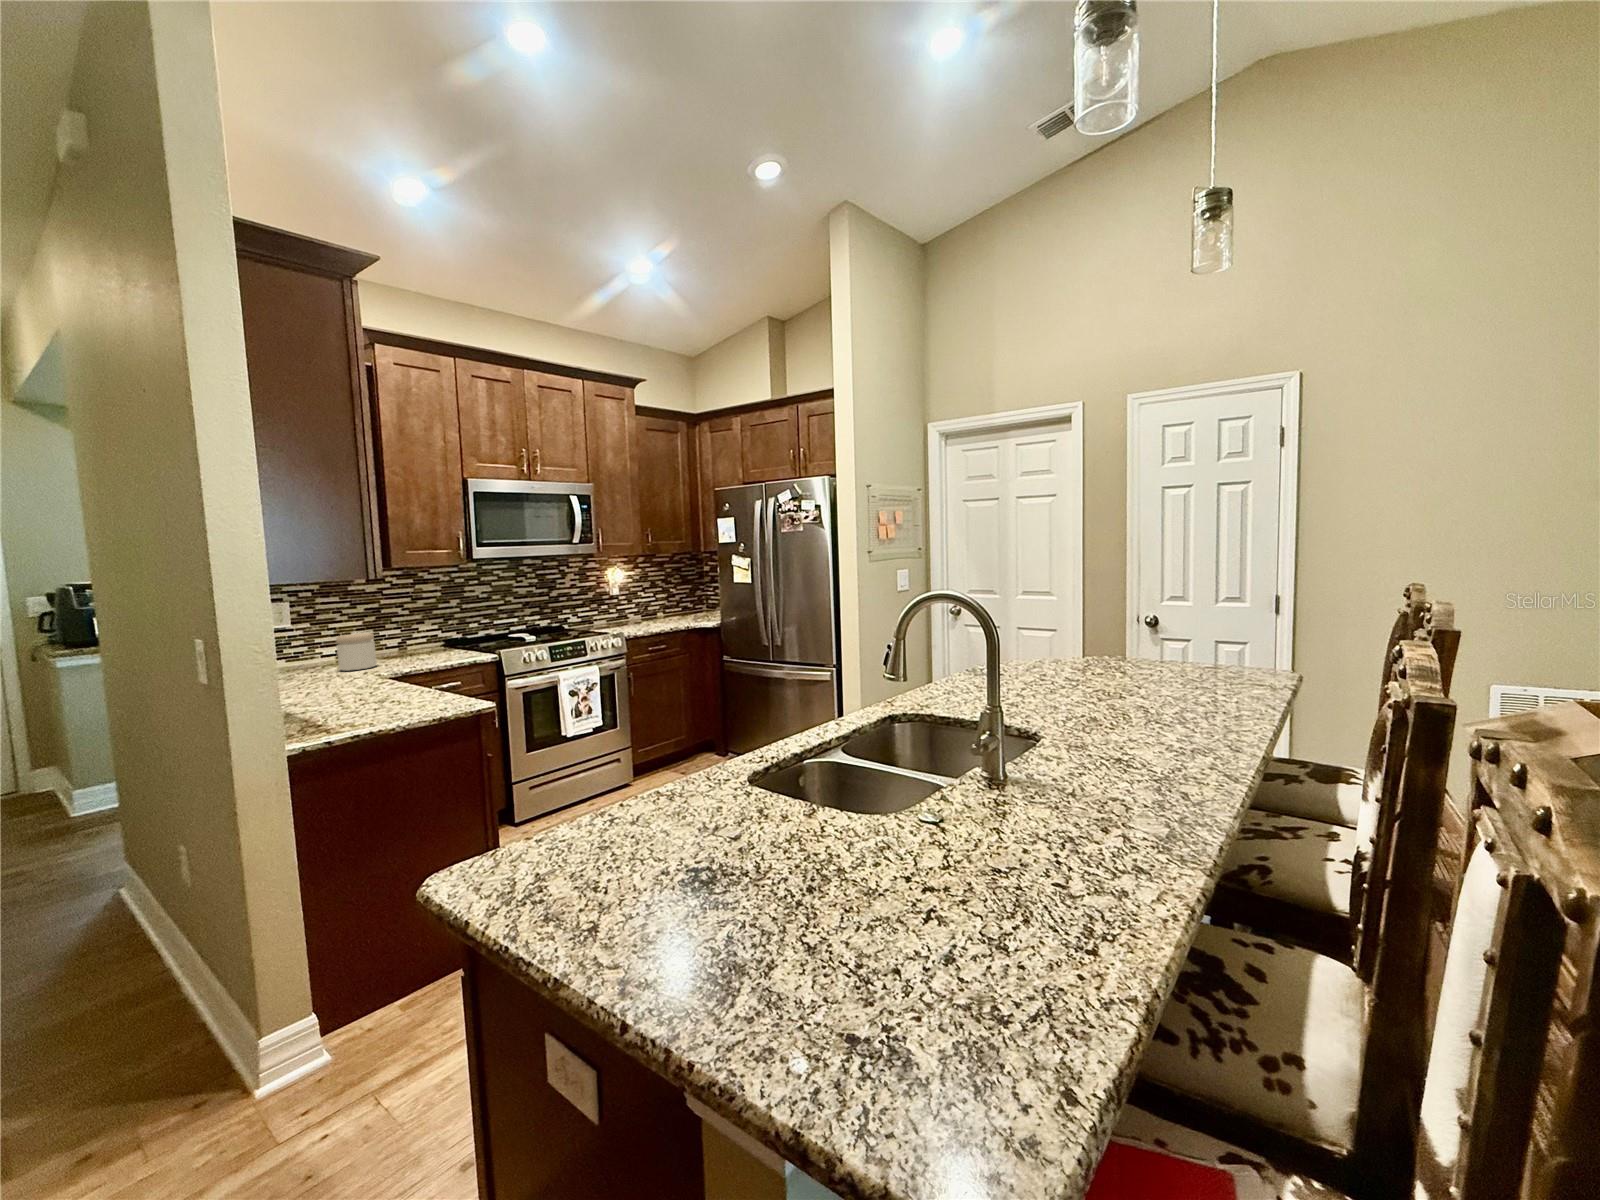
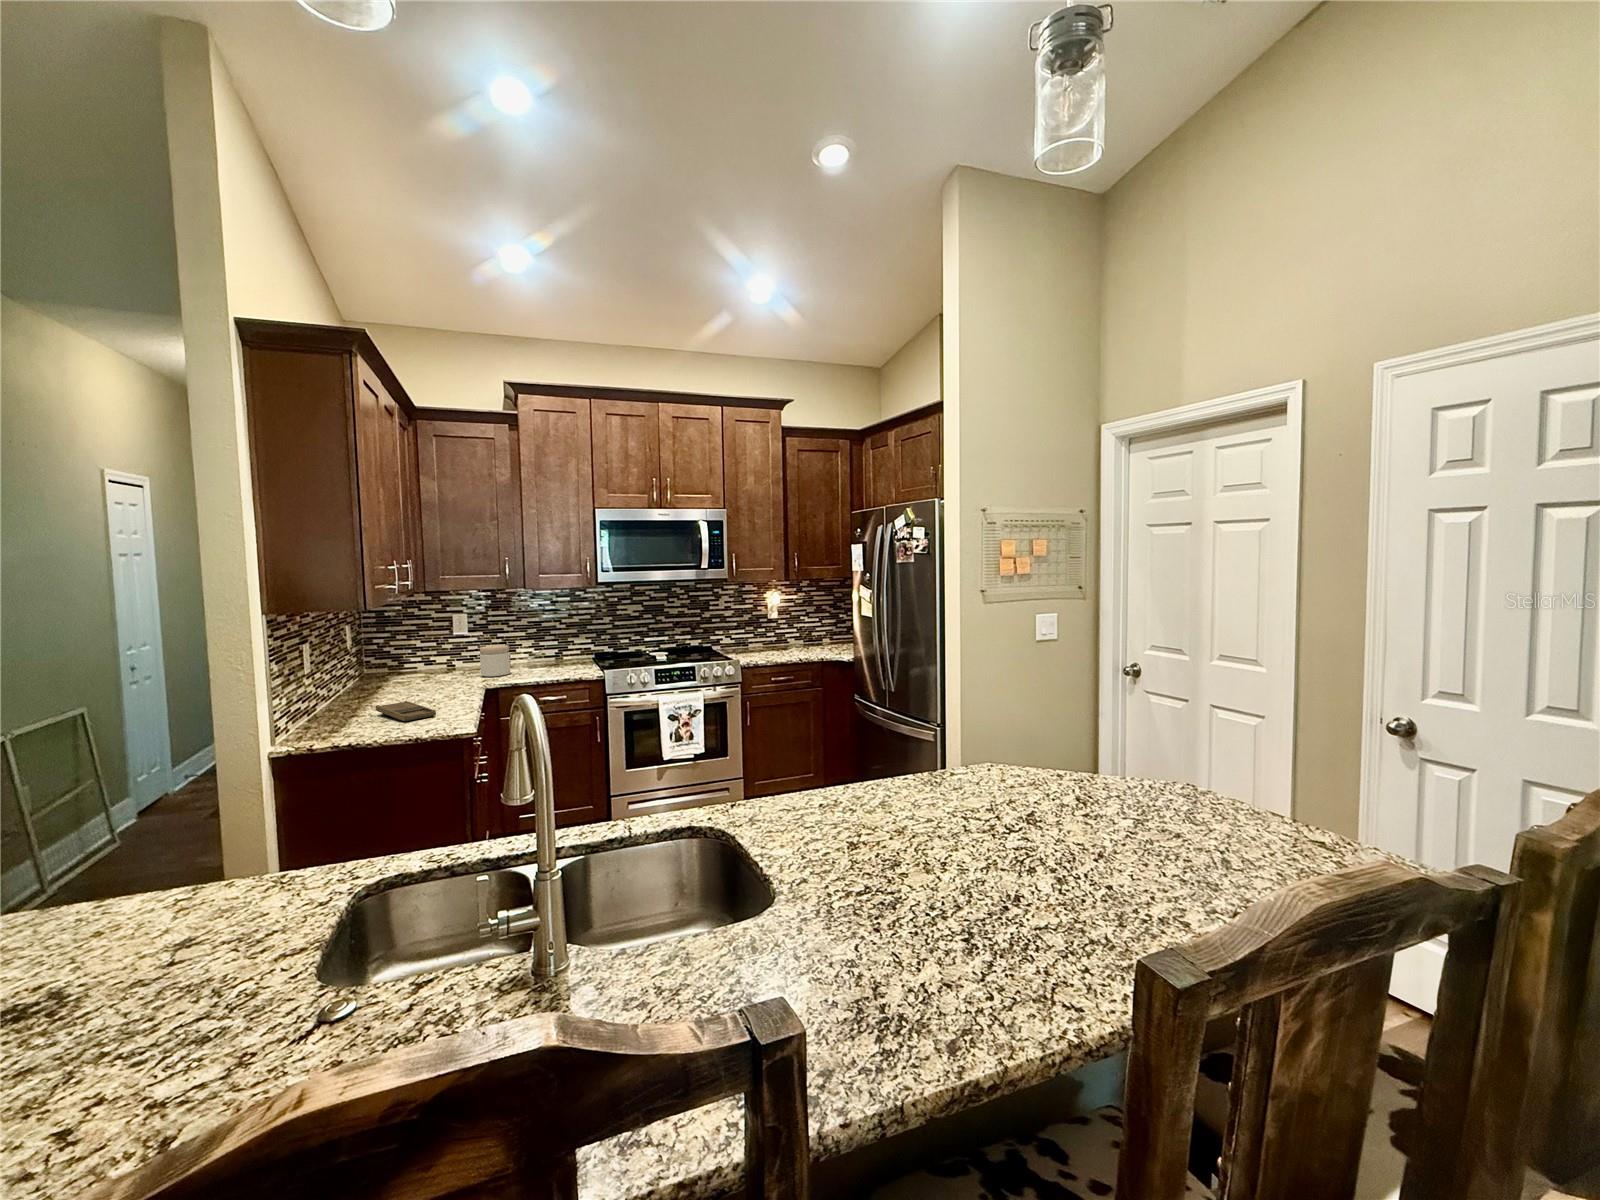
tray: none [311,692,410,709] -> present [376,701,436,721]

